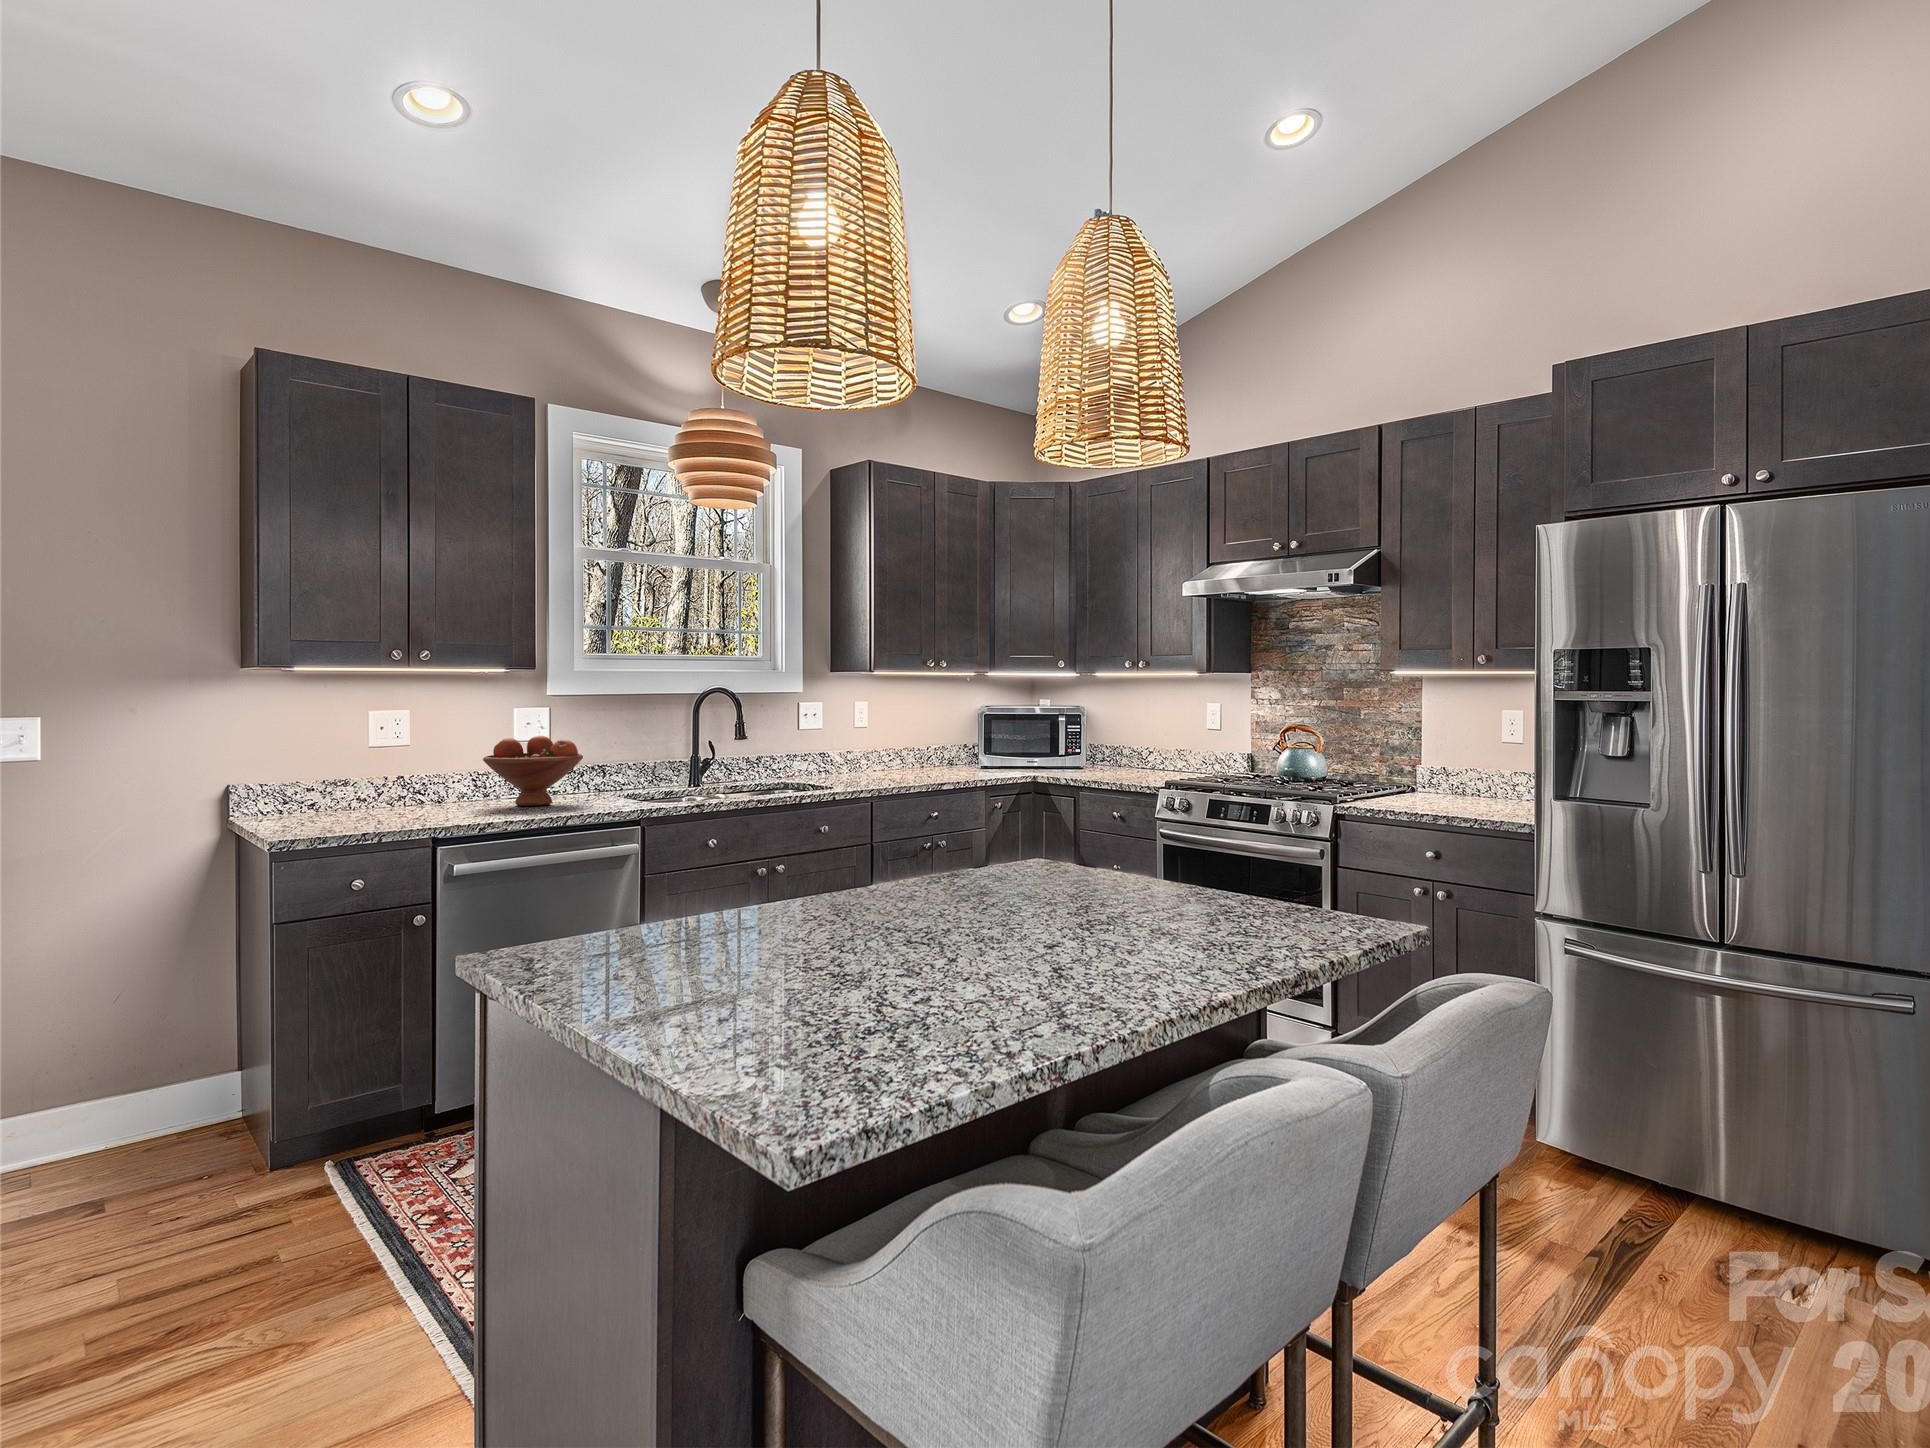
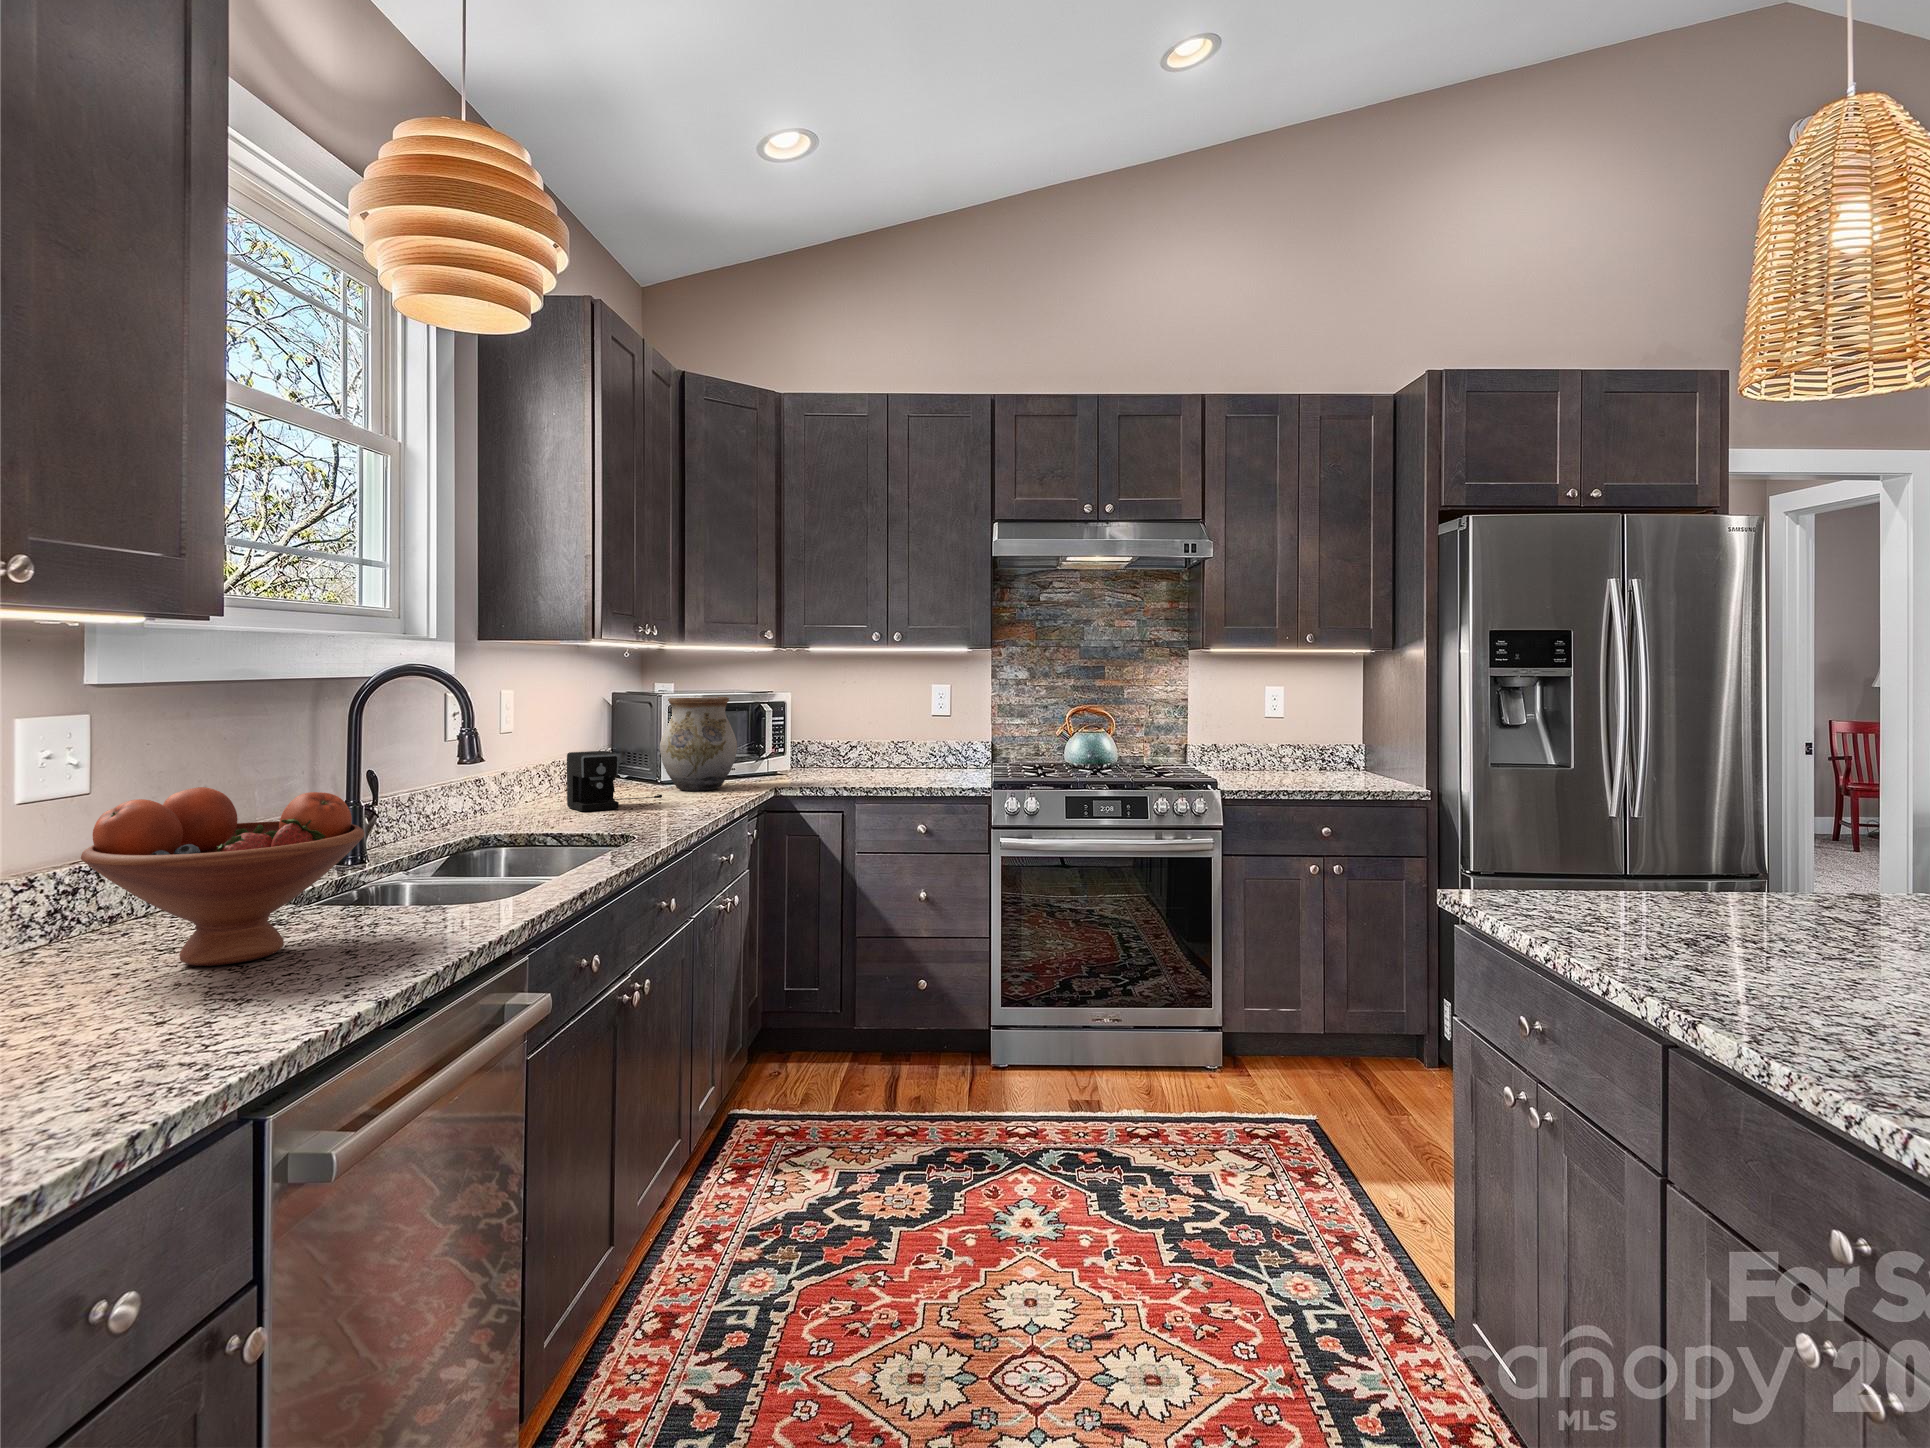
vase: none [967,707,1021,776] -> present [660,697,737,791]
coffee maker: none [873,741,945,779] -> present [567,751,662,811]

